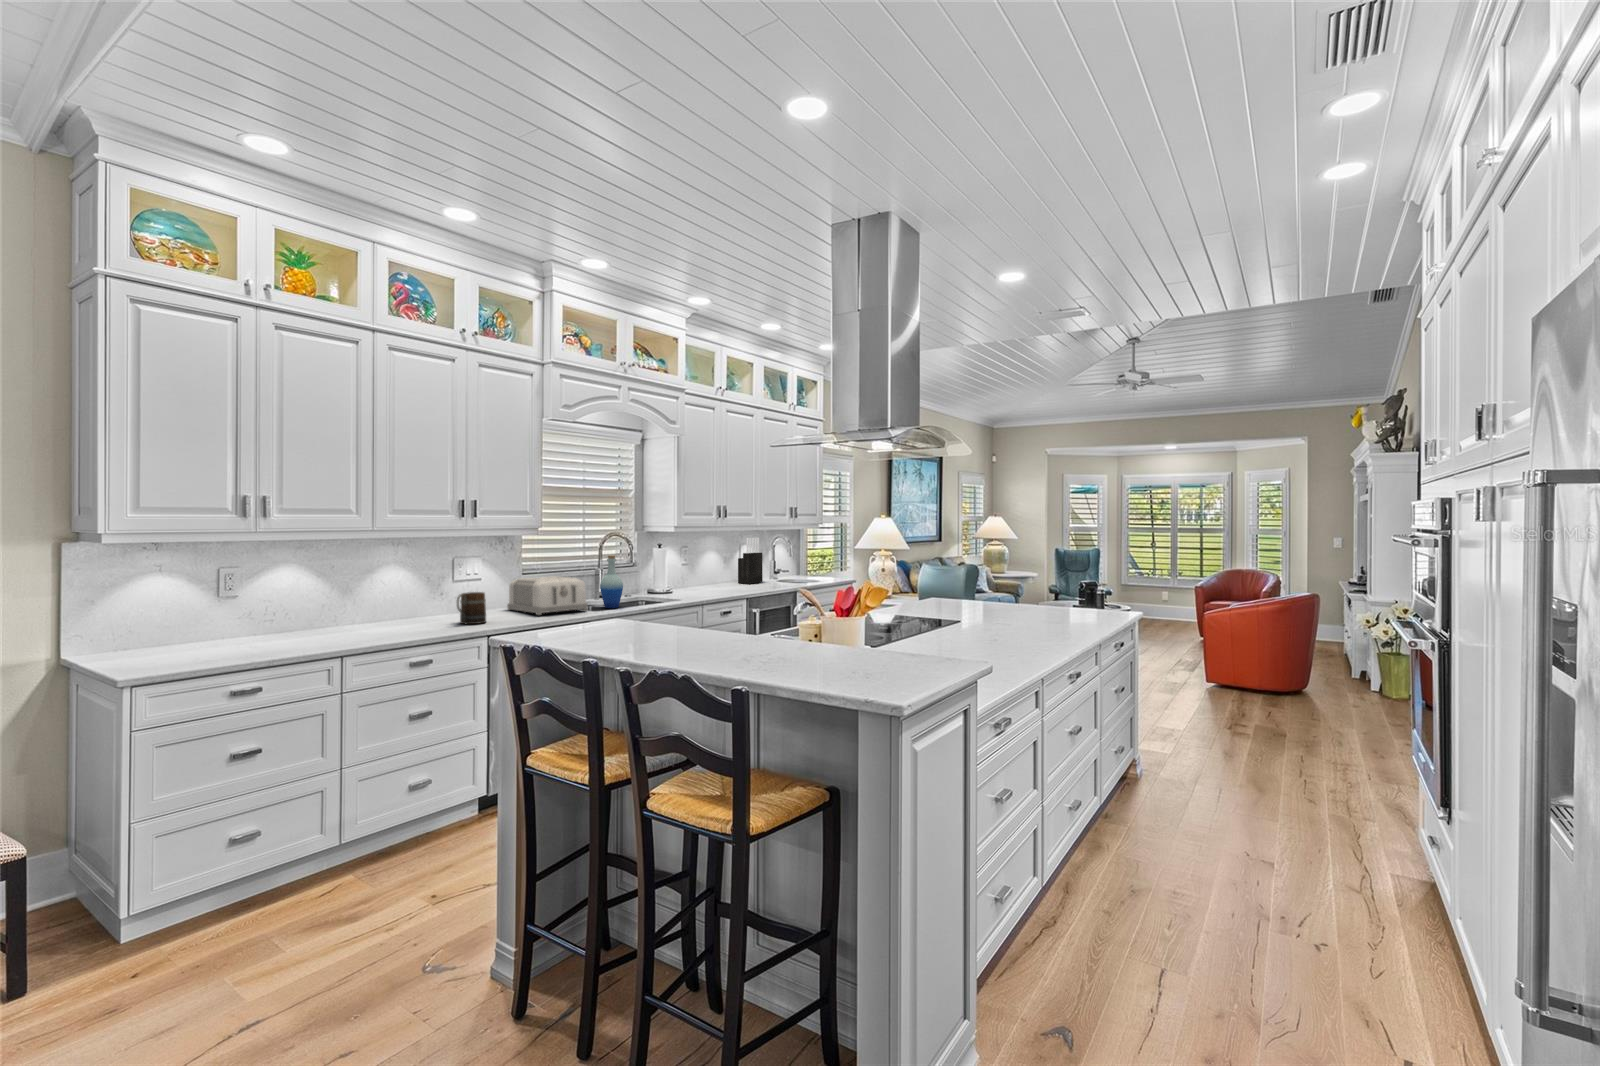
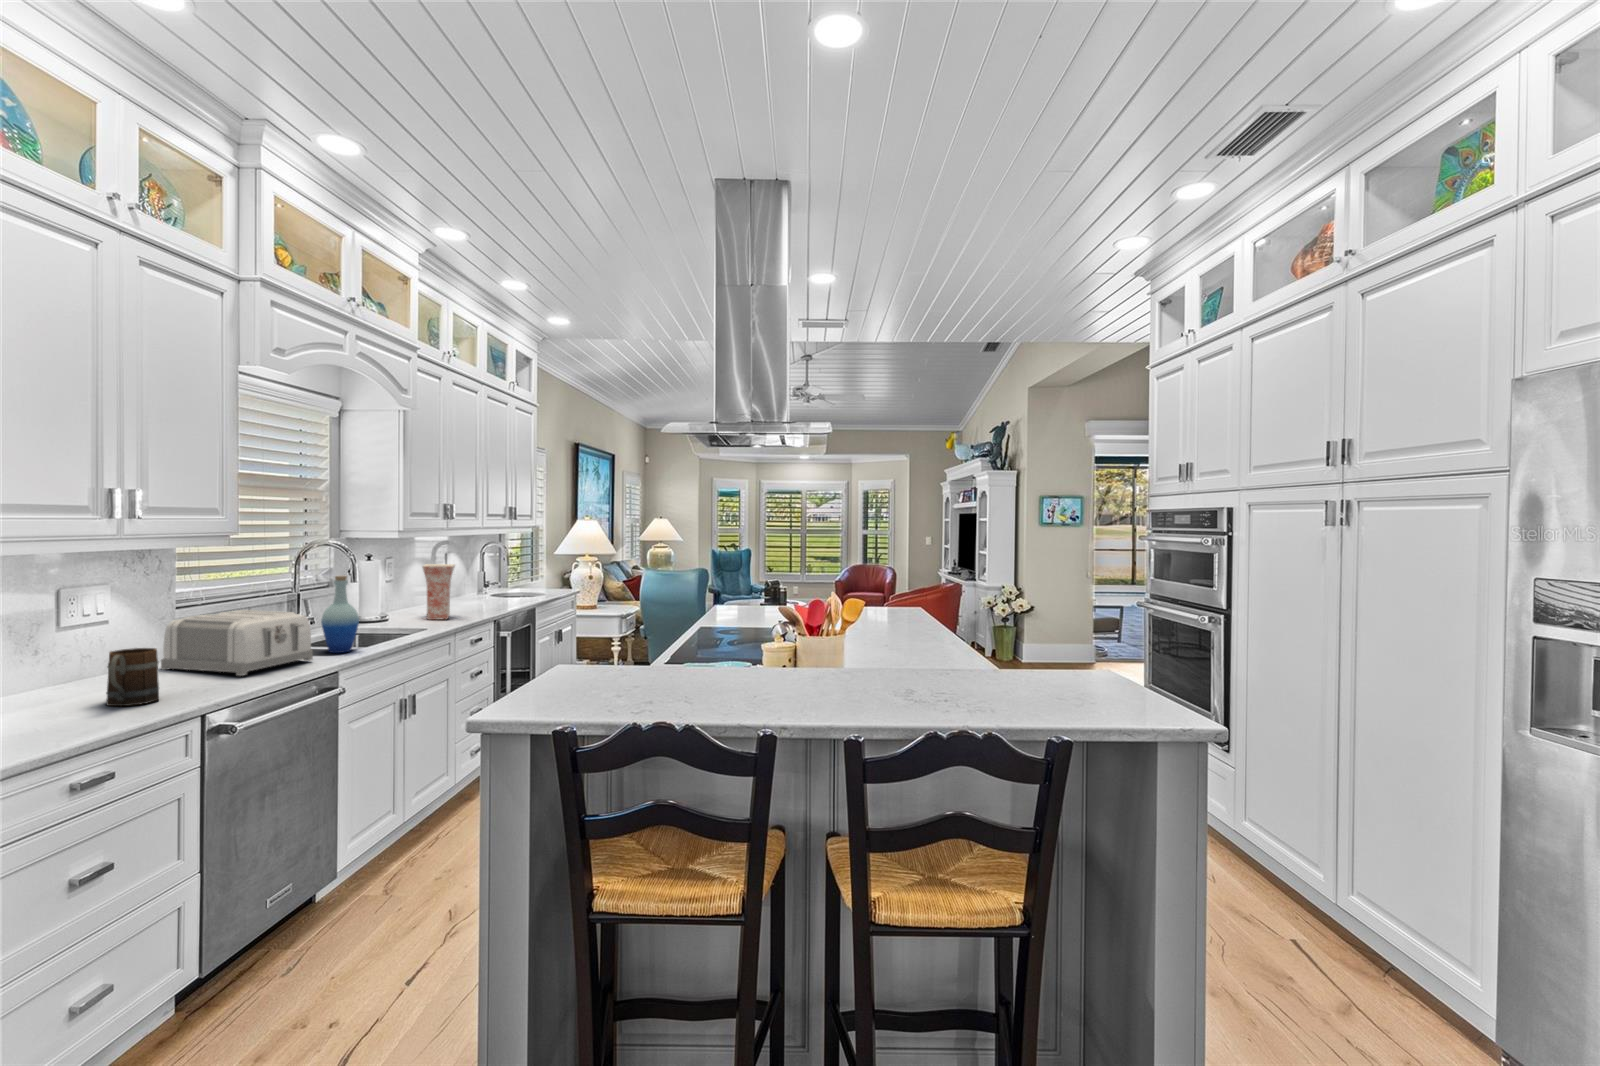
knife block: present [738,538,763,584] -> none [453,544,483,602]
vase: none [693,552,720,594] -> present [423,564,455,620]

